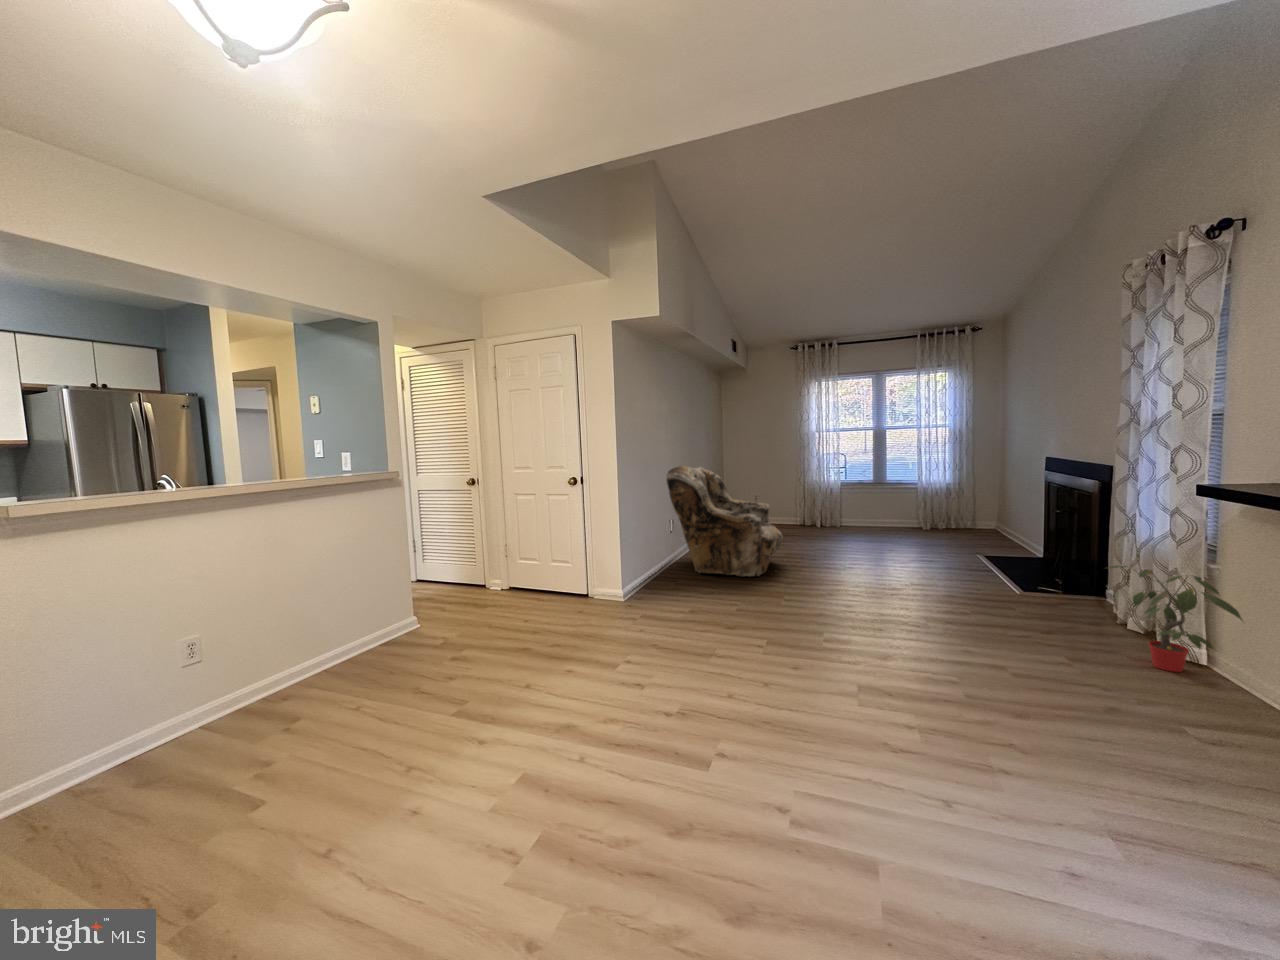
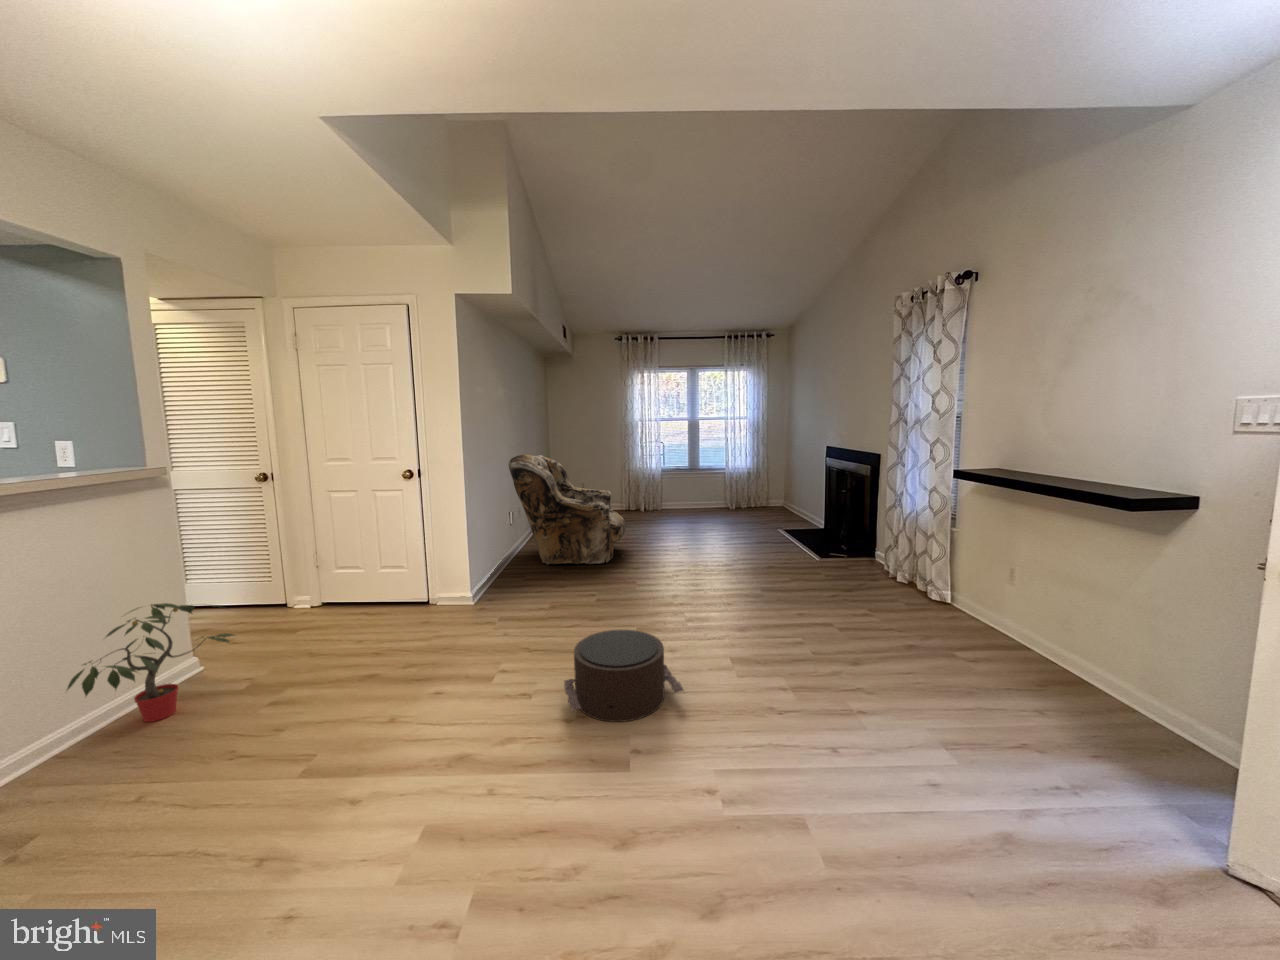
potted plant: present [1111,566,1243,672] -> present [67,603,234,722]
pouf: none [669,635,785,723] -> present [564,629,683,722]

